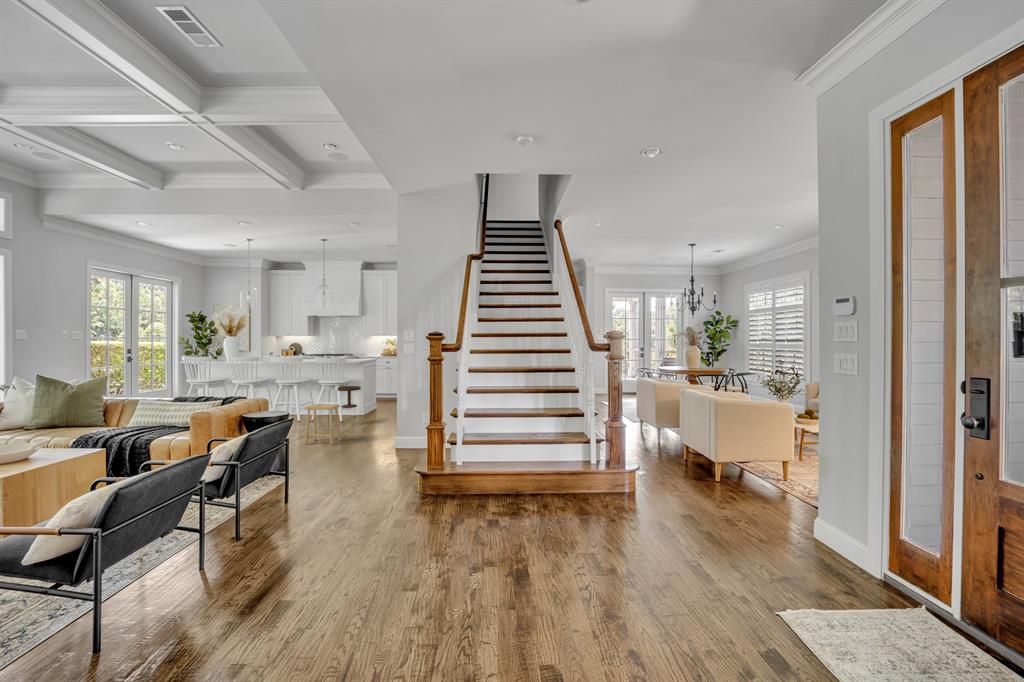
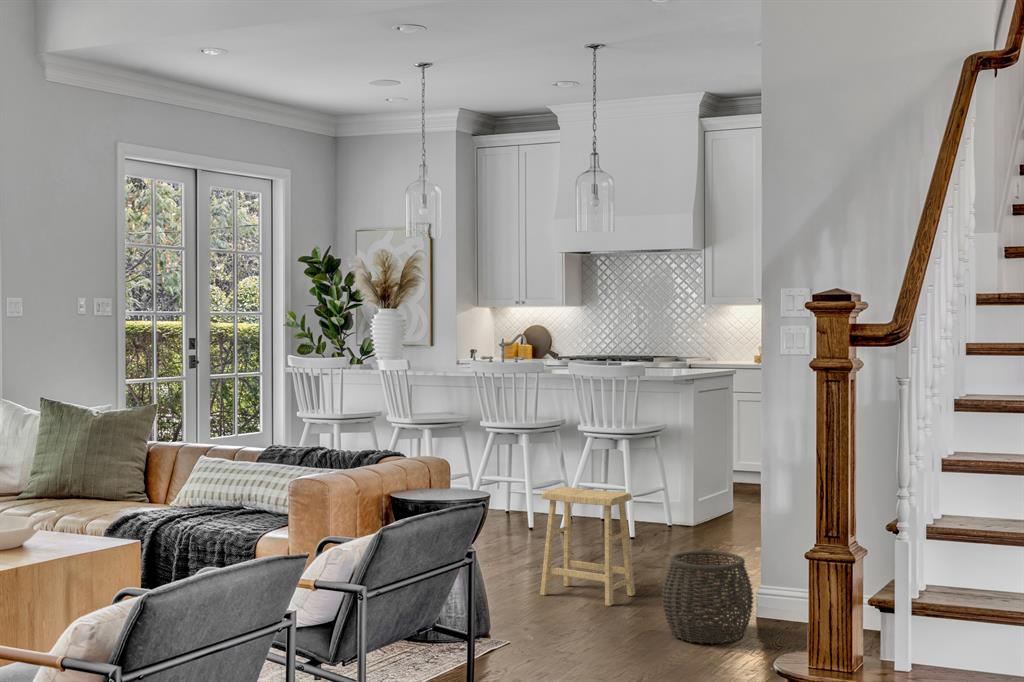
side table: present [337,385,361,408] -> none [627,439,688,553]
woven basket: none [352,422,384,454] -> present [662,551,754,644]

